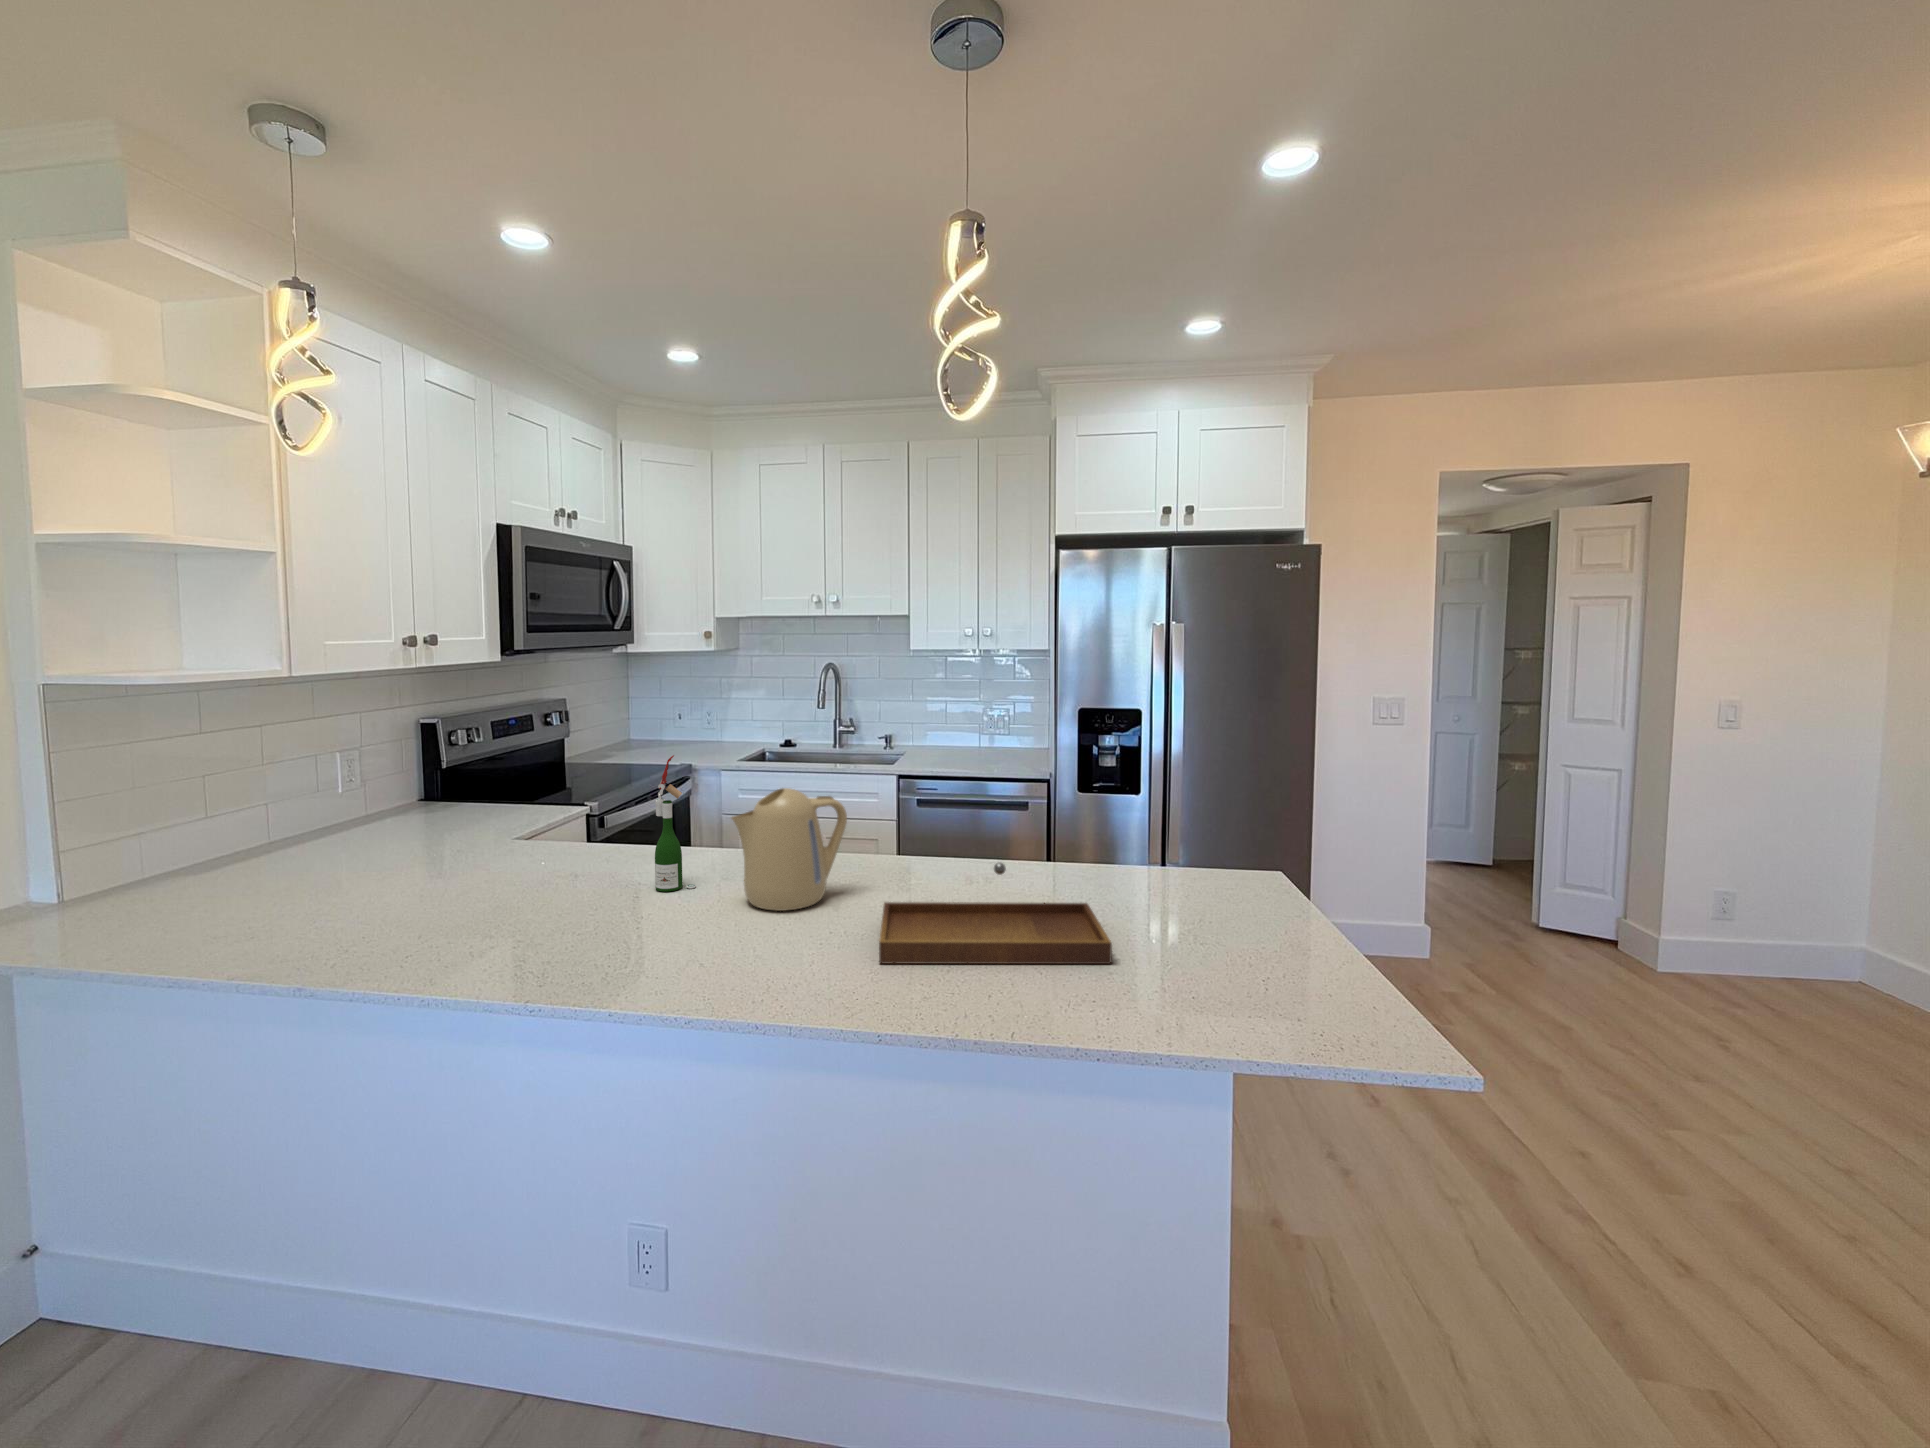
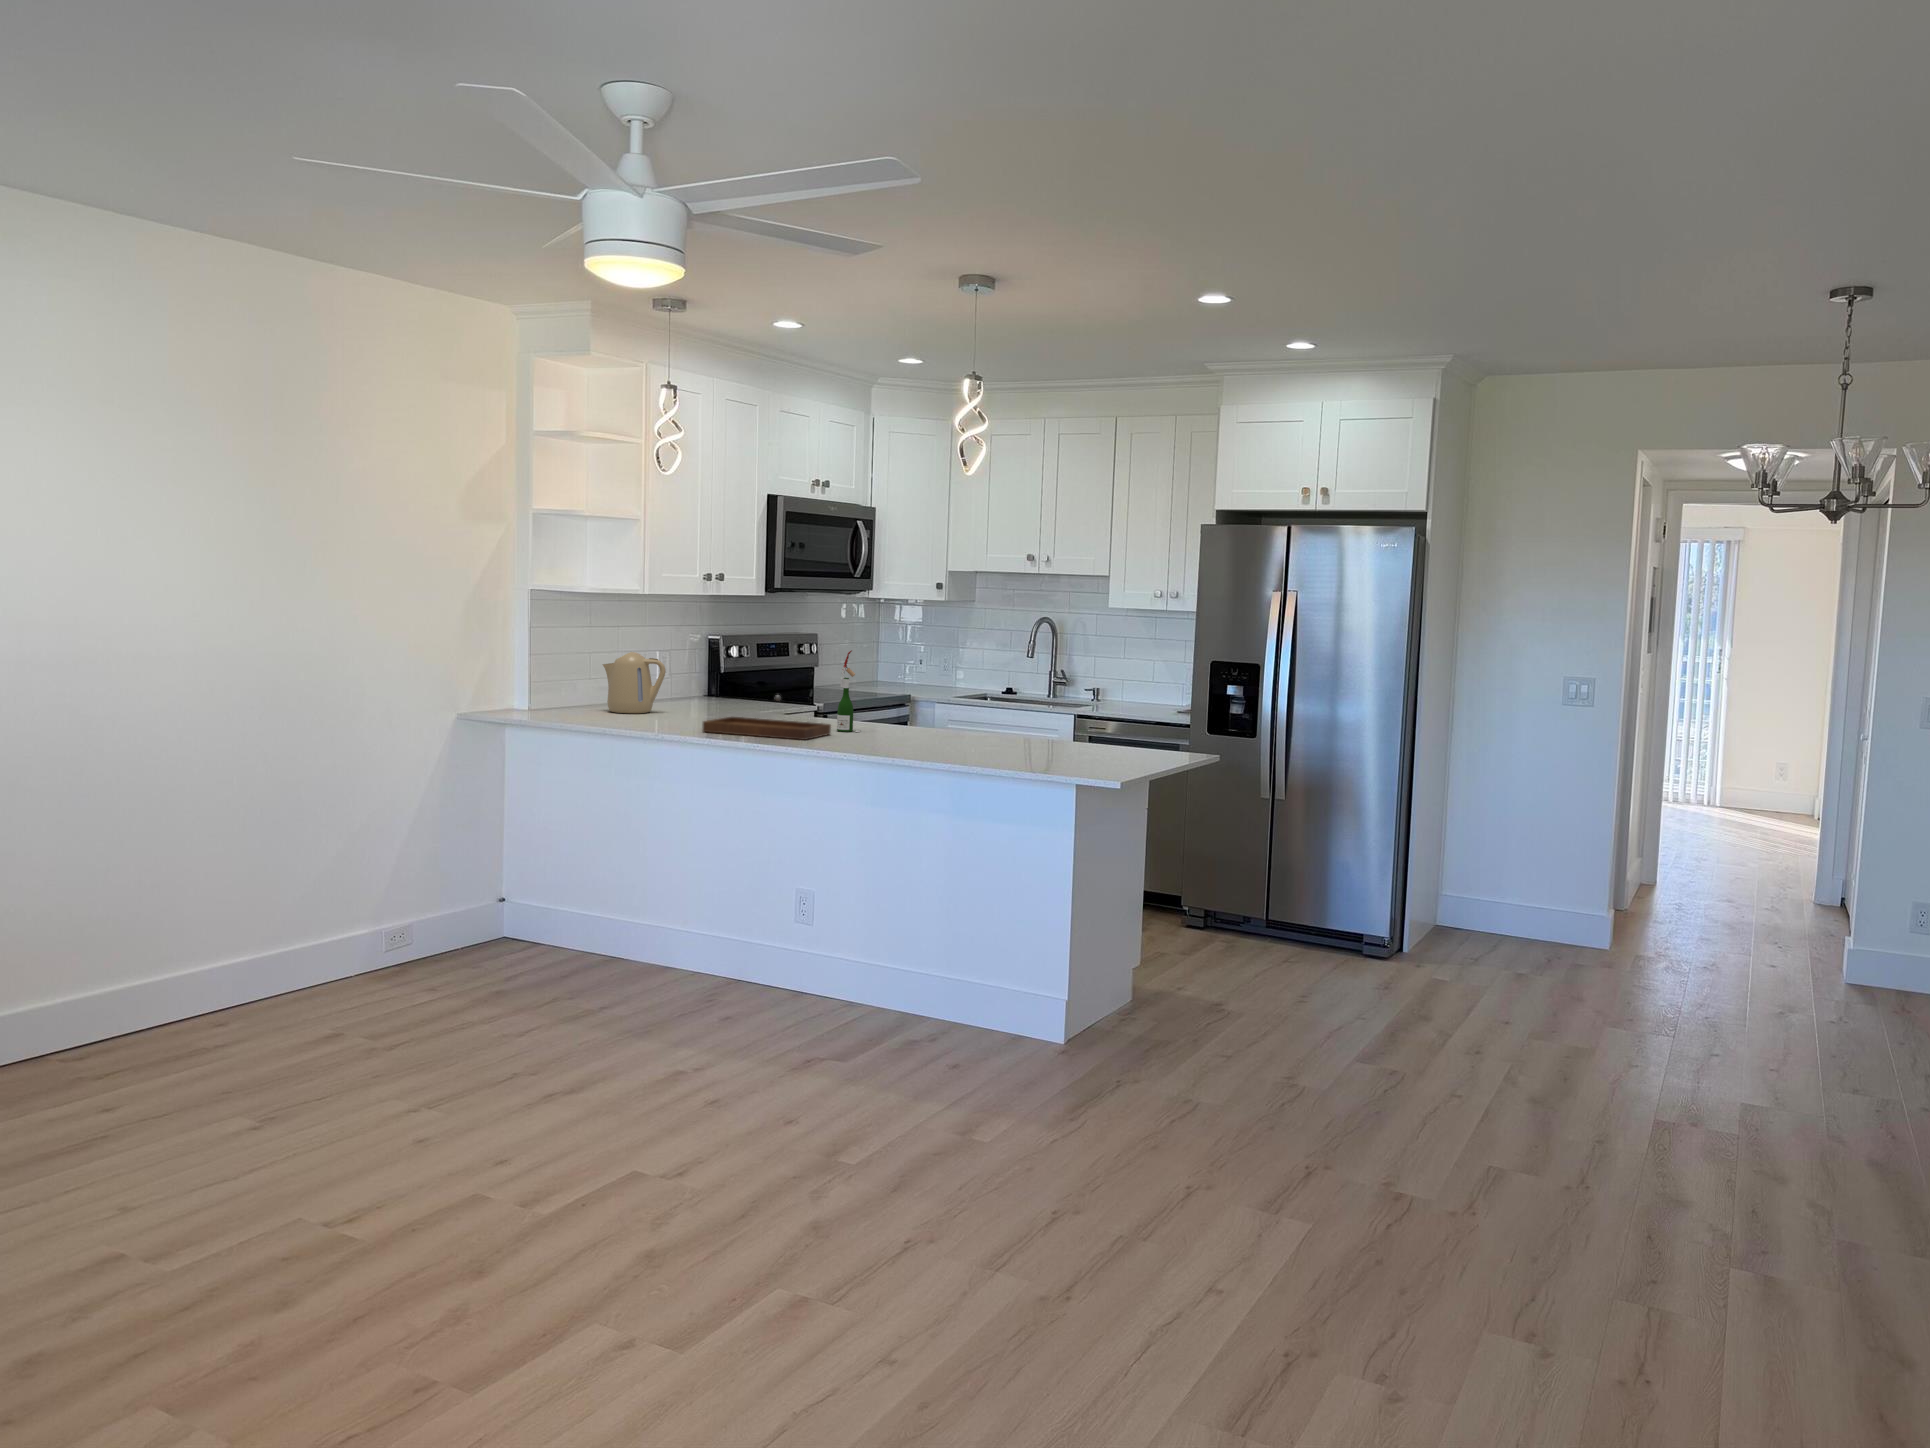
kettle: present [732,788,847,911] -> present [603,652,666,713]
tray: present [879,863,1112,964] -> present [703,695,831,740]

